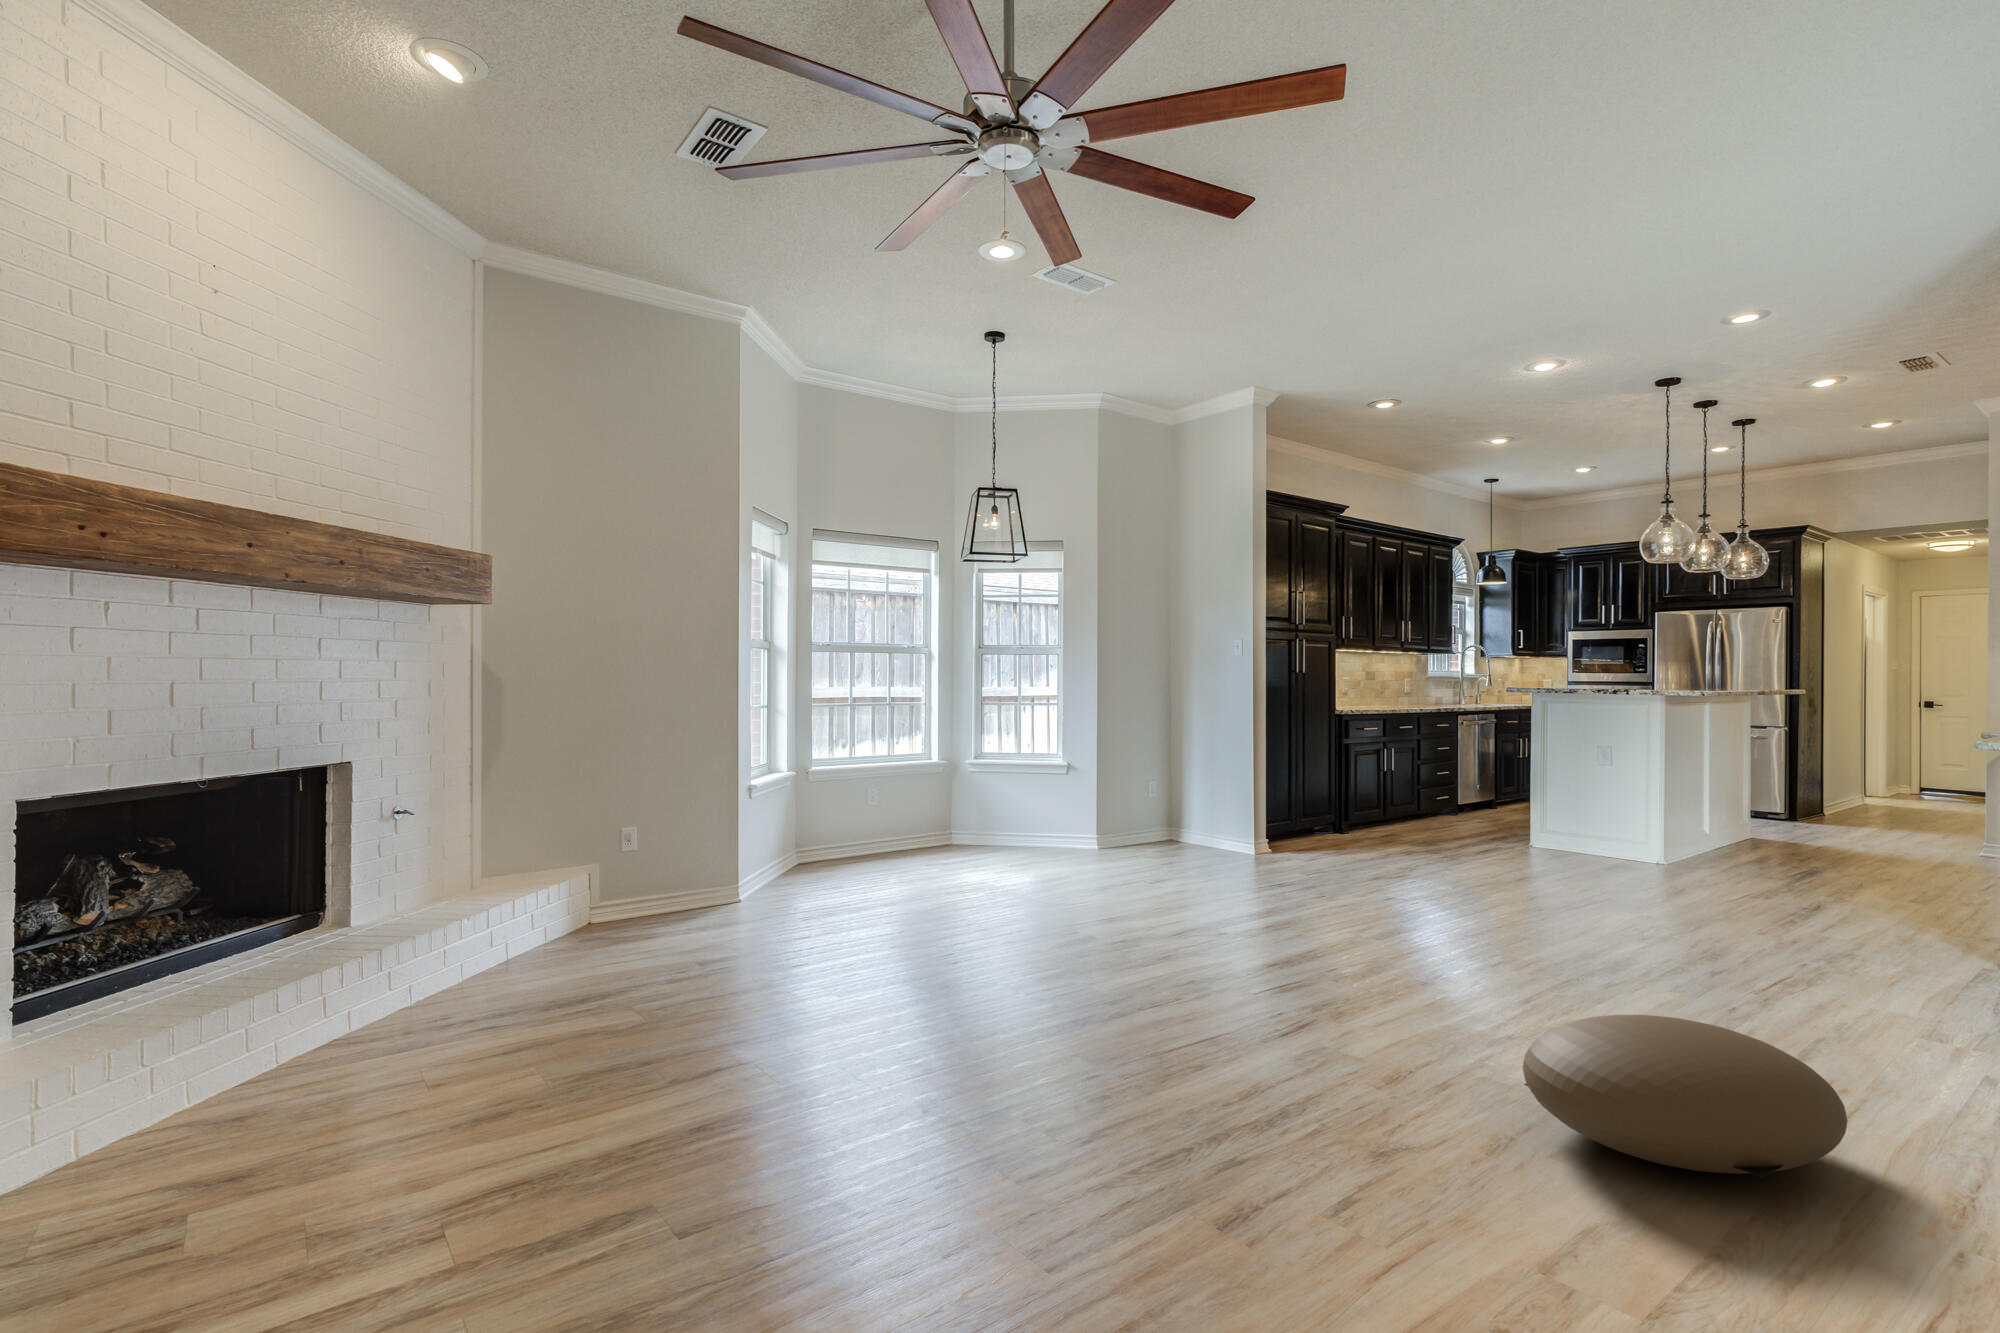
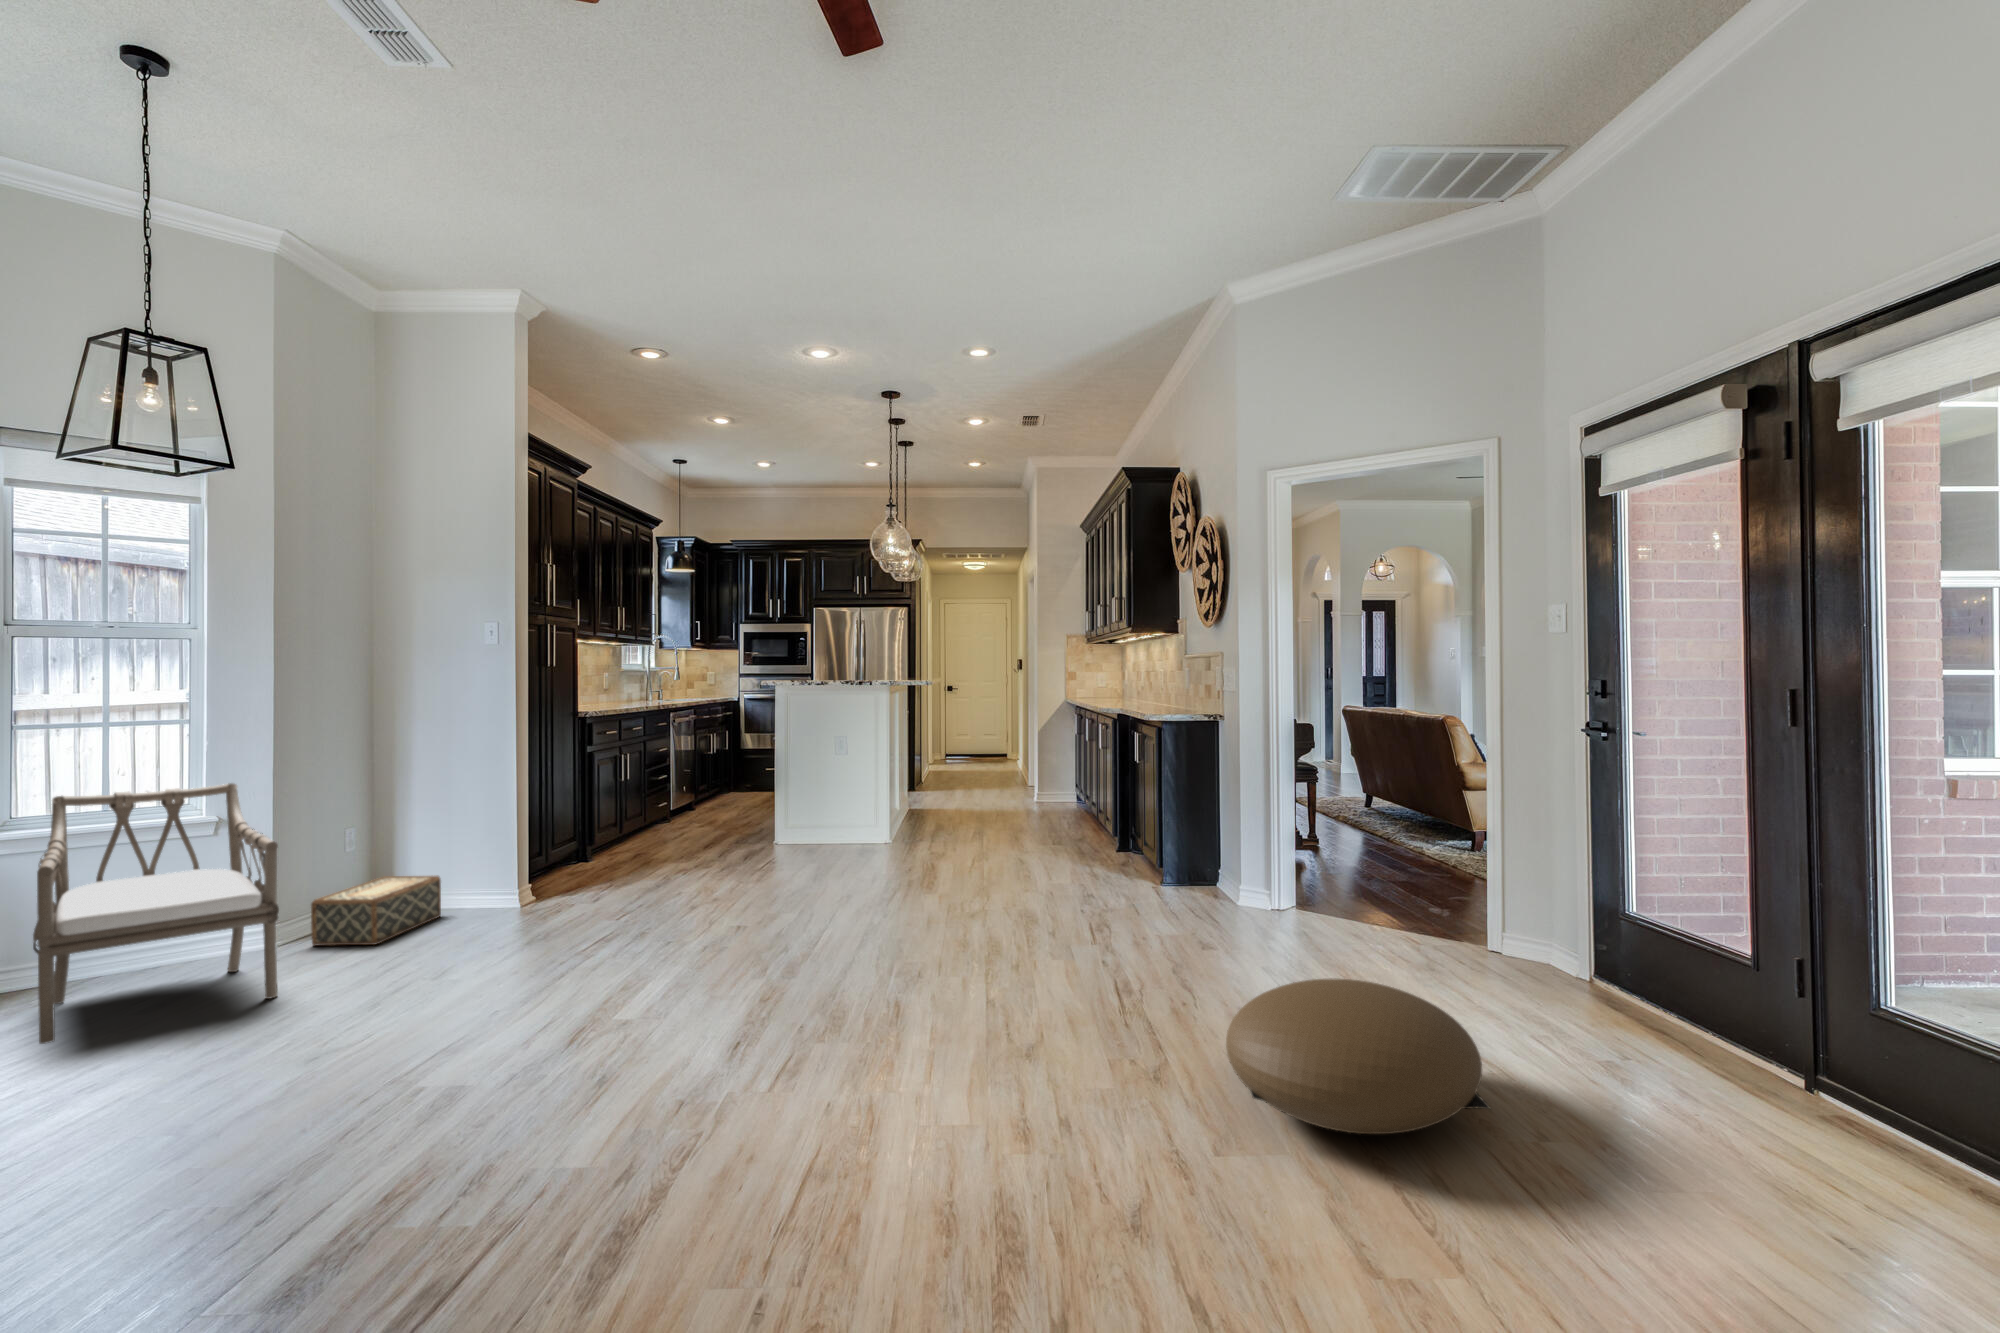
armchair: none [972,741,1078,871] -> present [33,783,279,1044]
woven basket: none [1114,816,1196,858] -> present [311,876,441,946]

